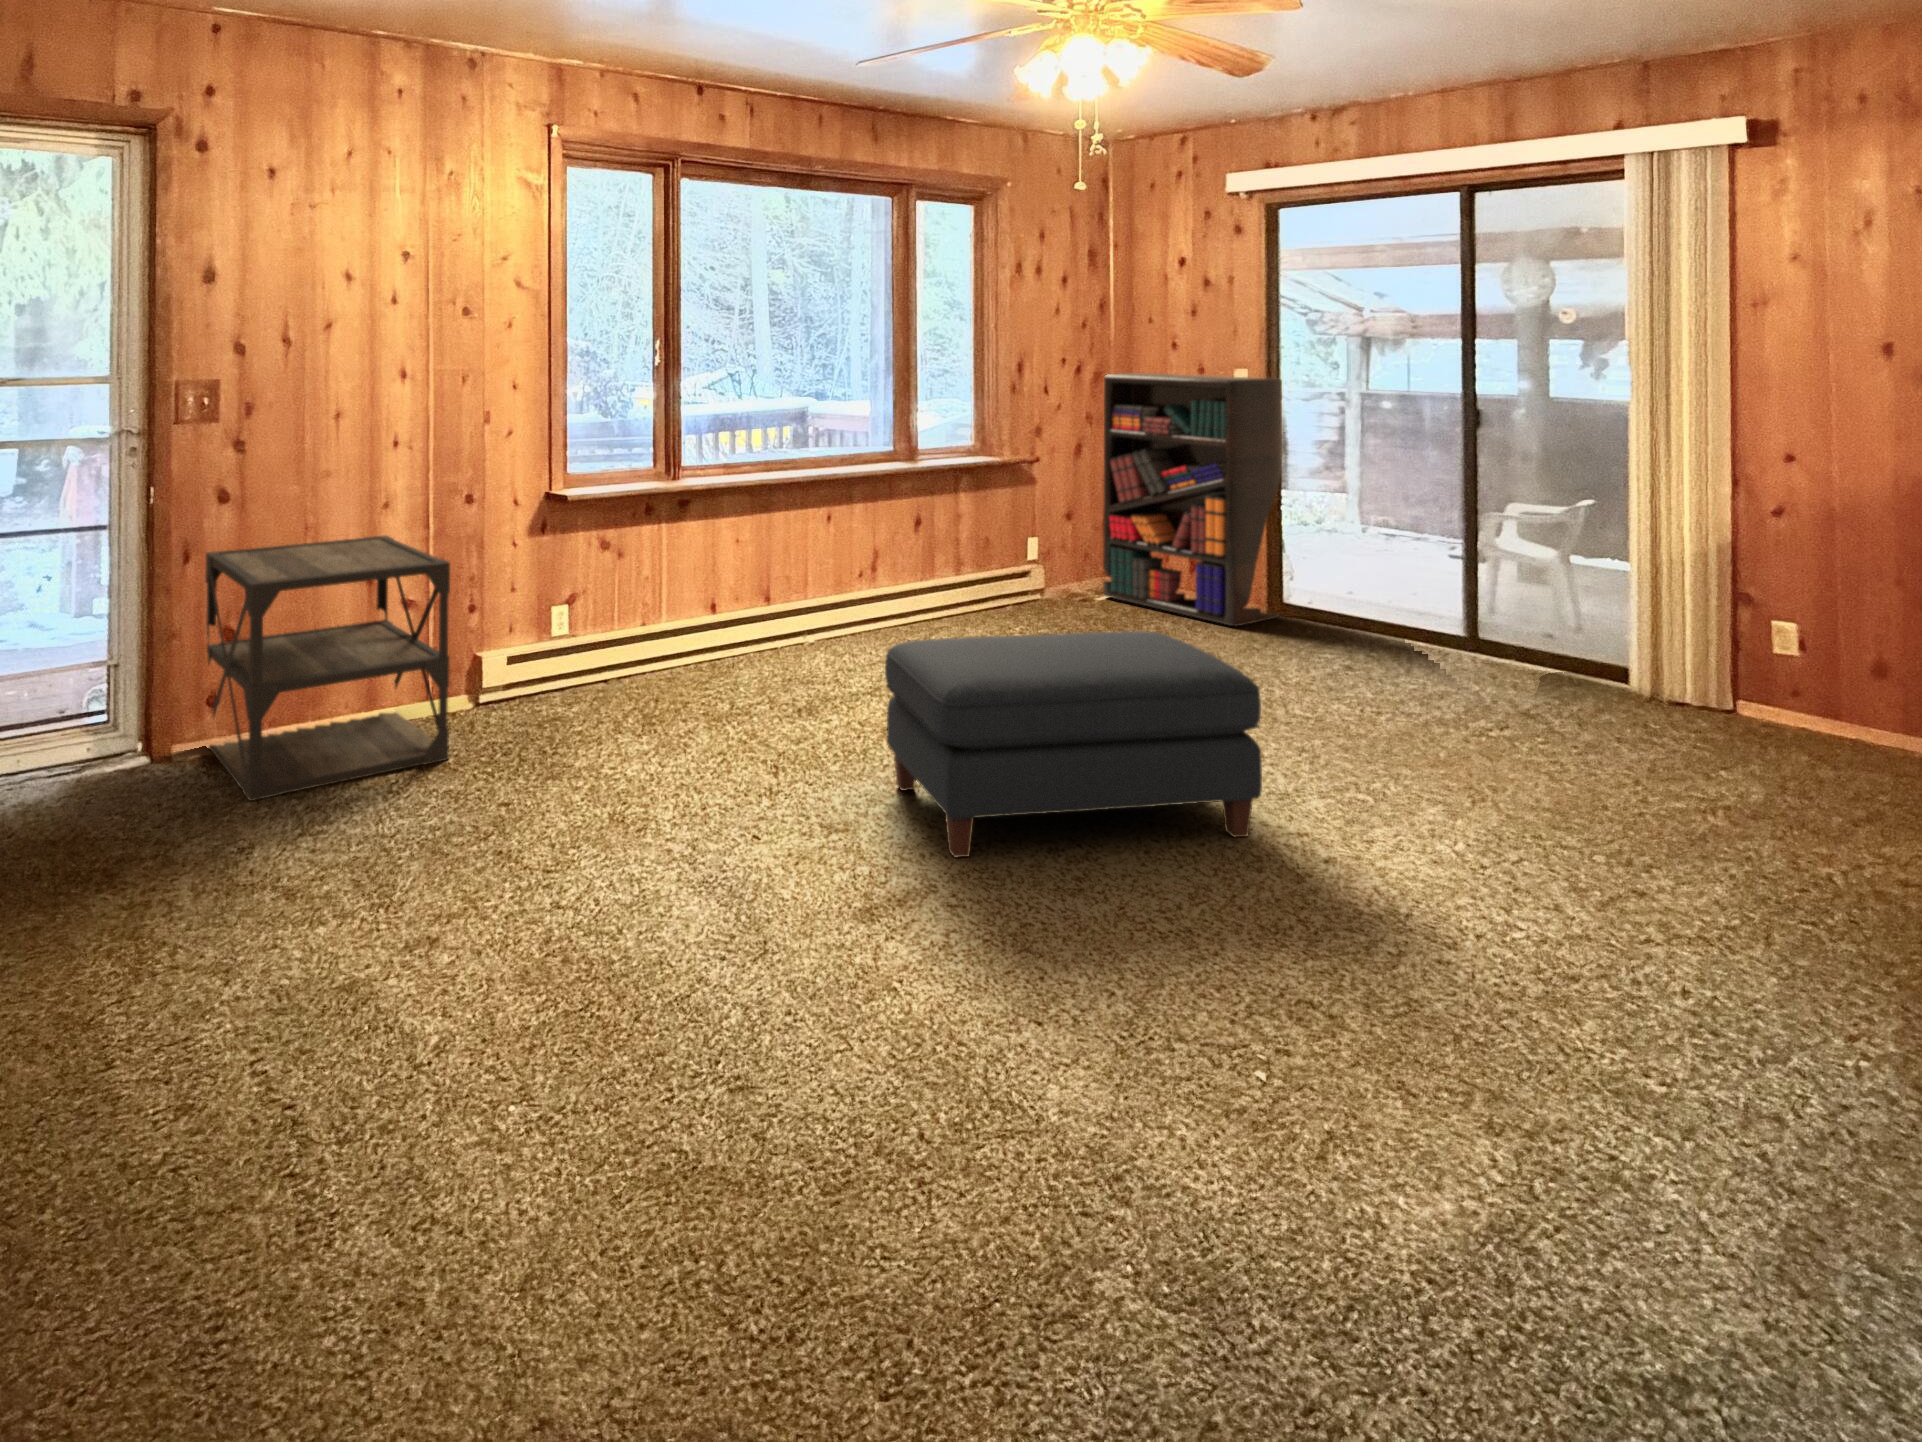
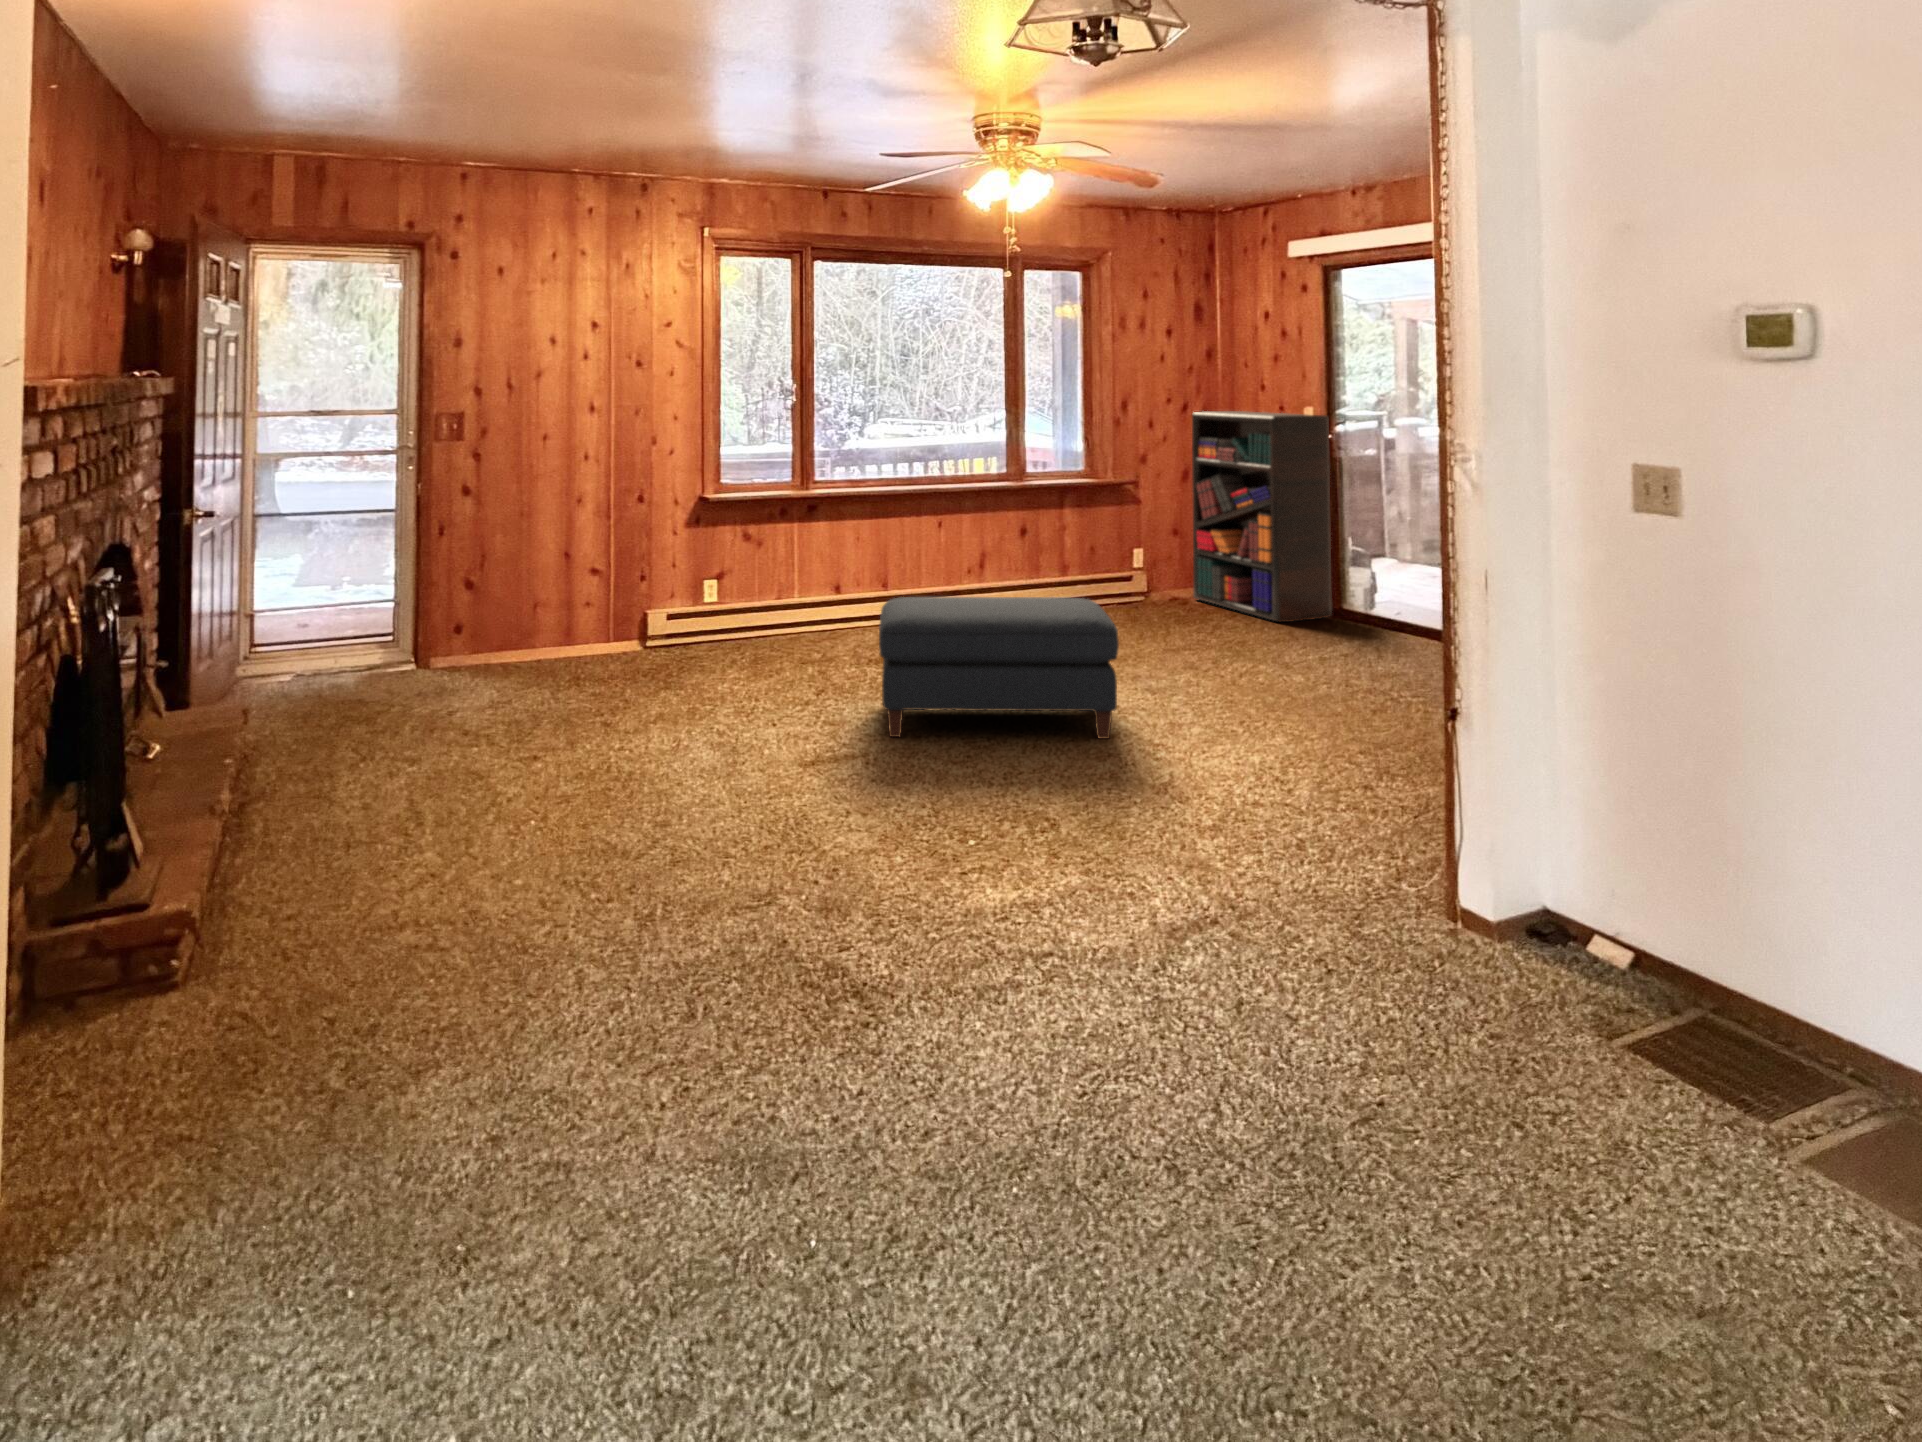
side table: present [205,535,450,801] -> none [454,523,605,688]

